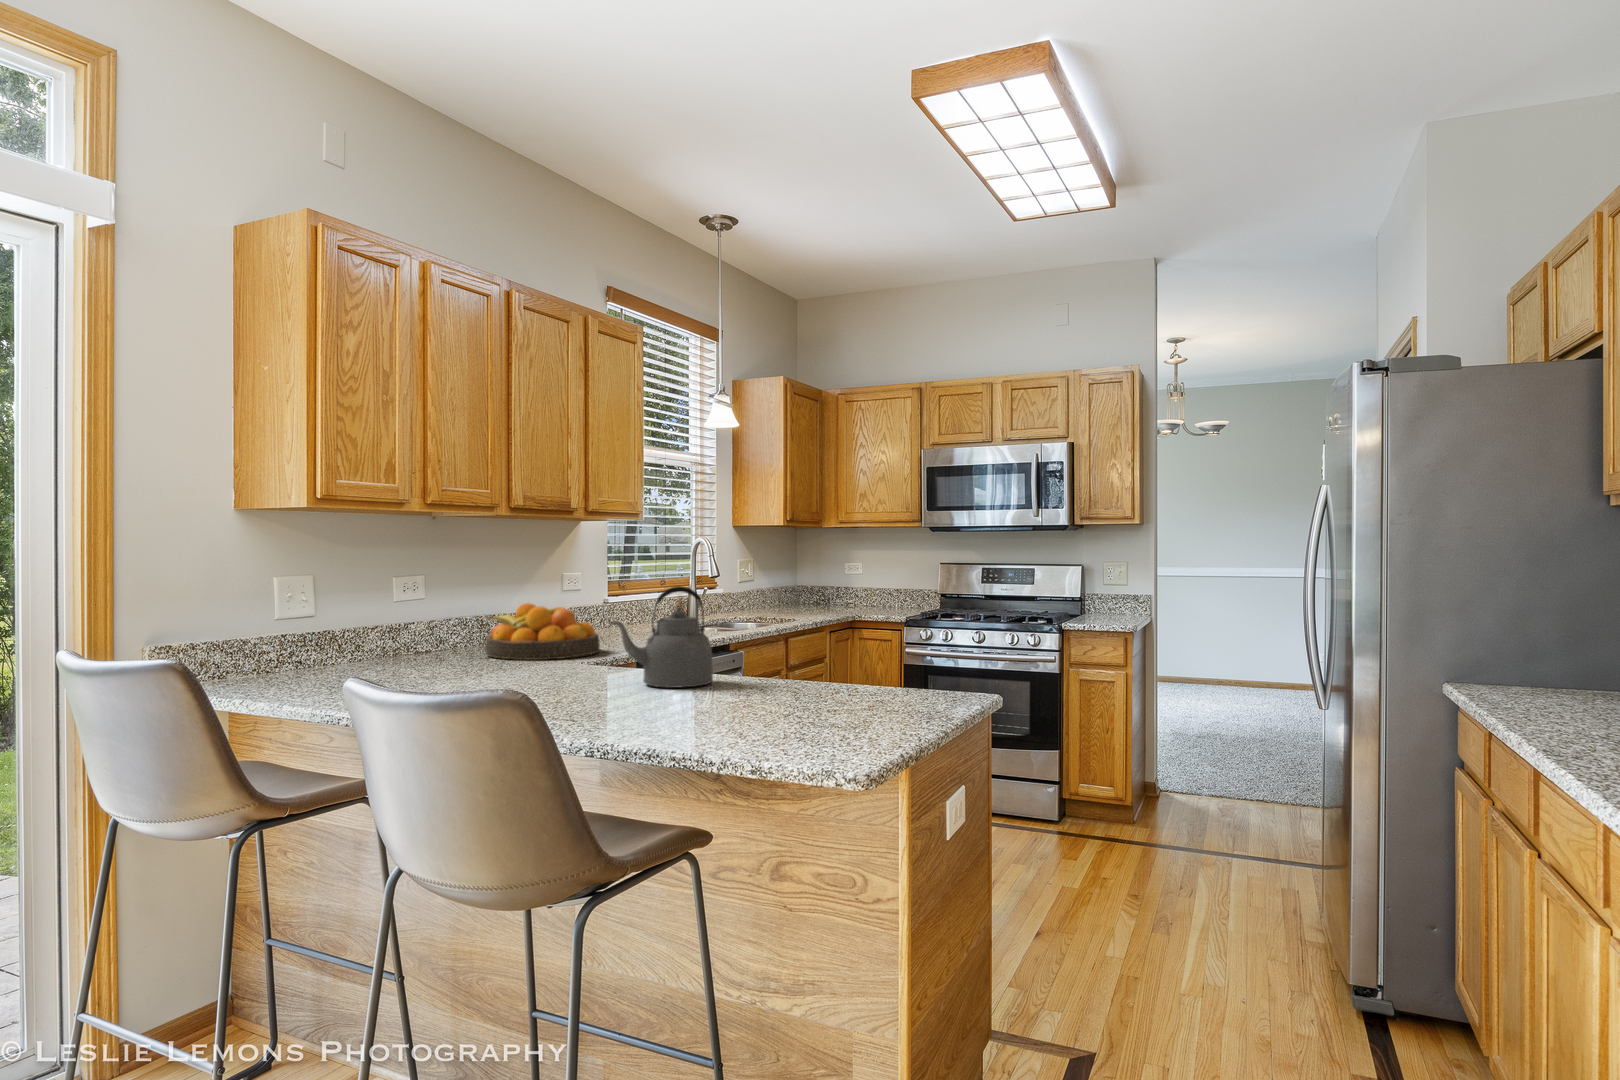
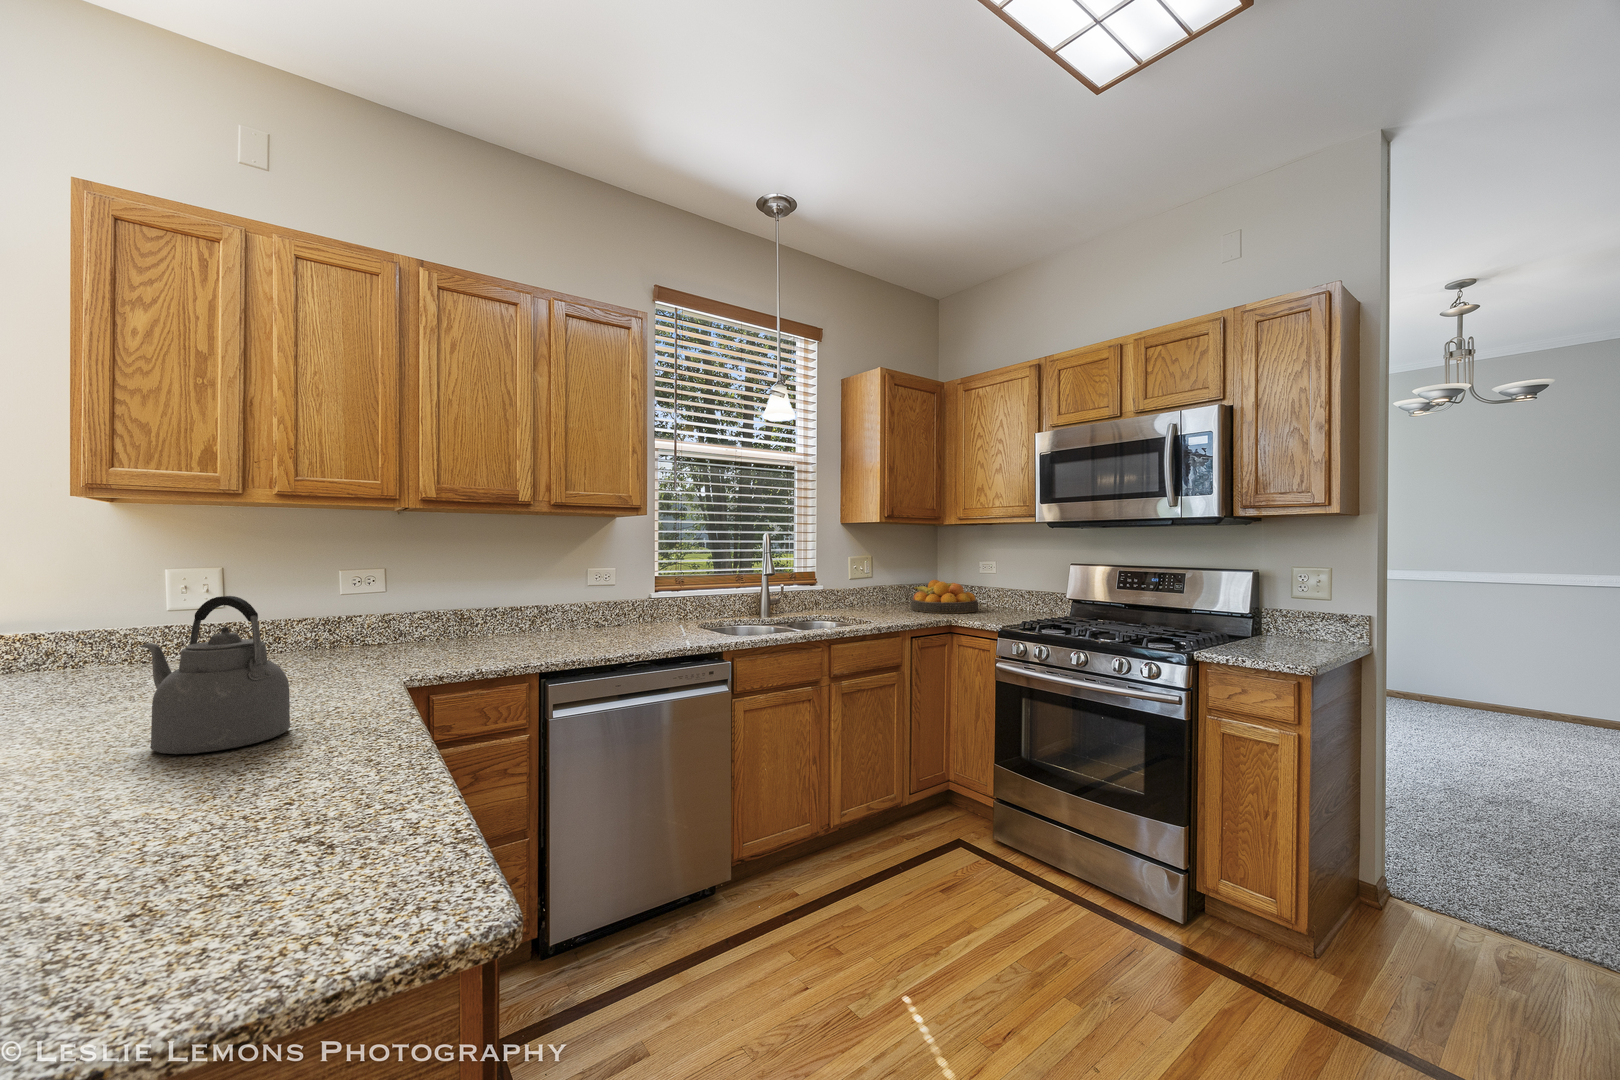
fruit bowl: present [485,603,600,660] -> present [911,580,978,613]

